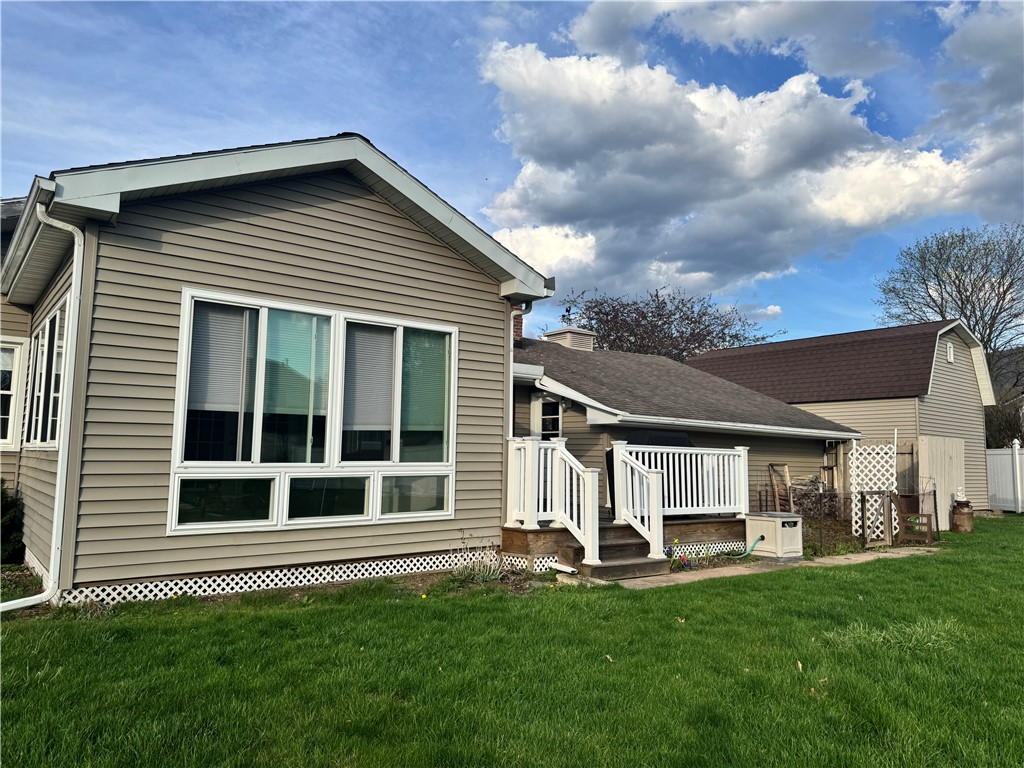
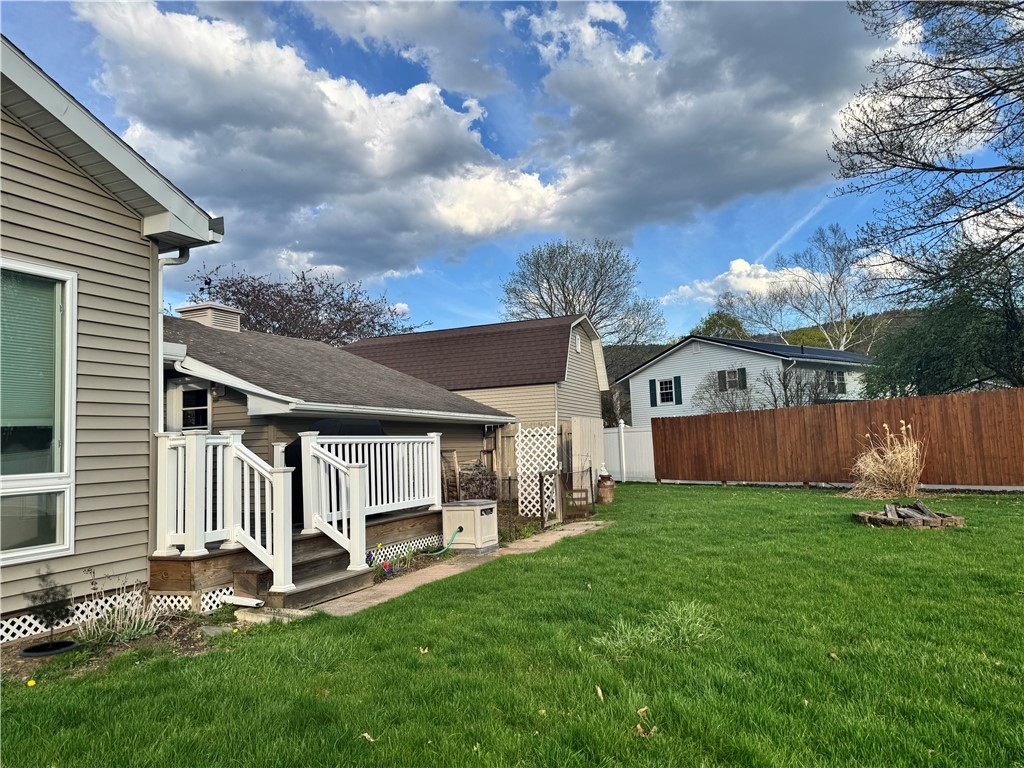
potted tree: none [423,520,457,581] -> present [19,568,78,657]

